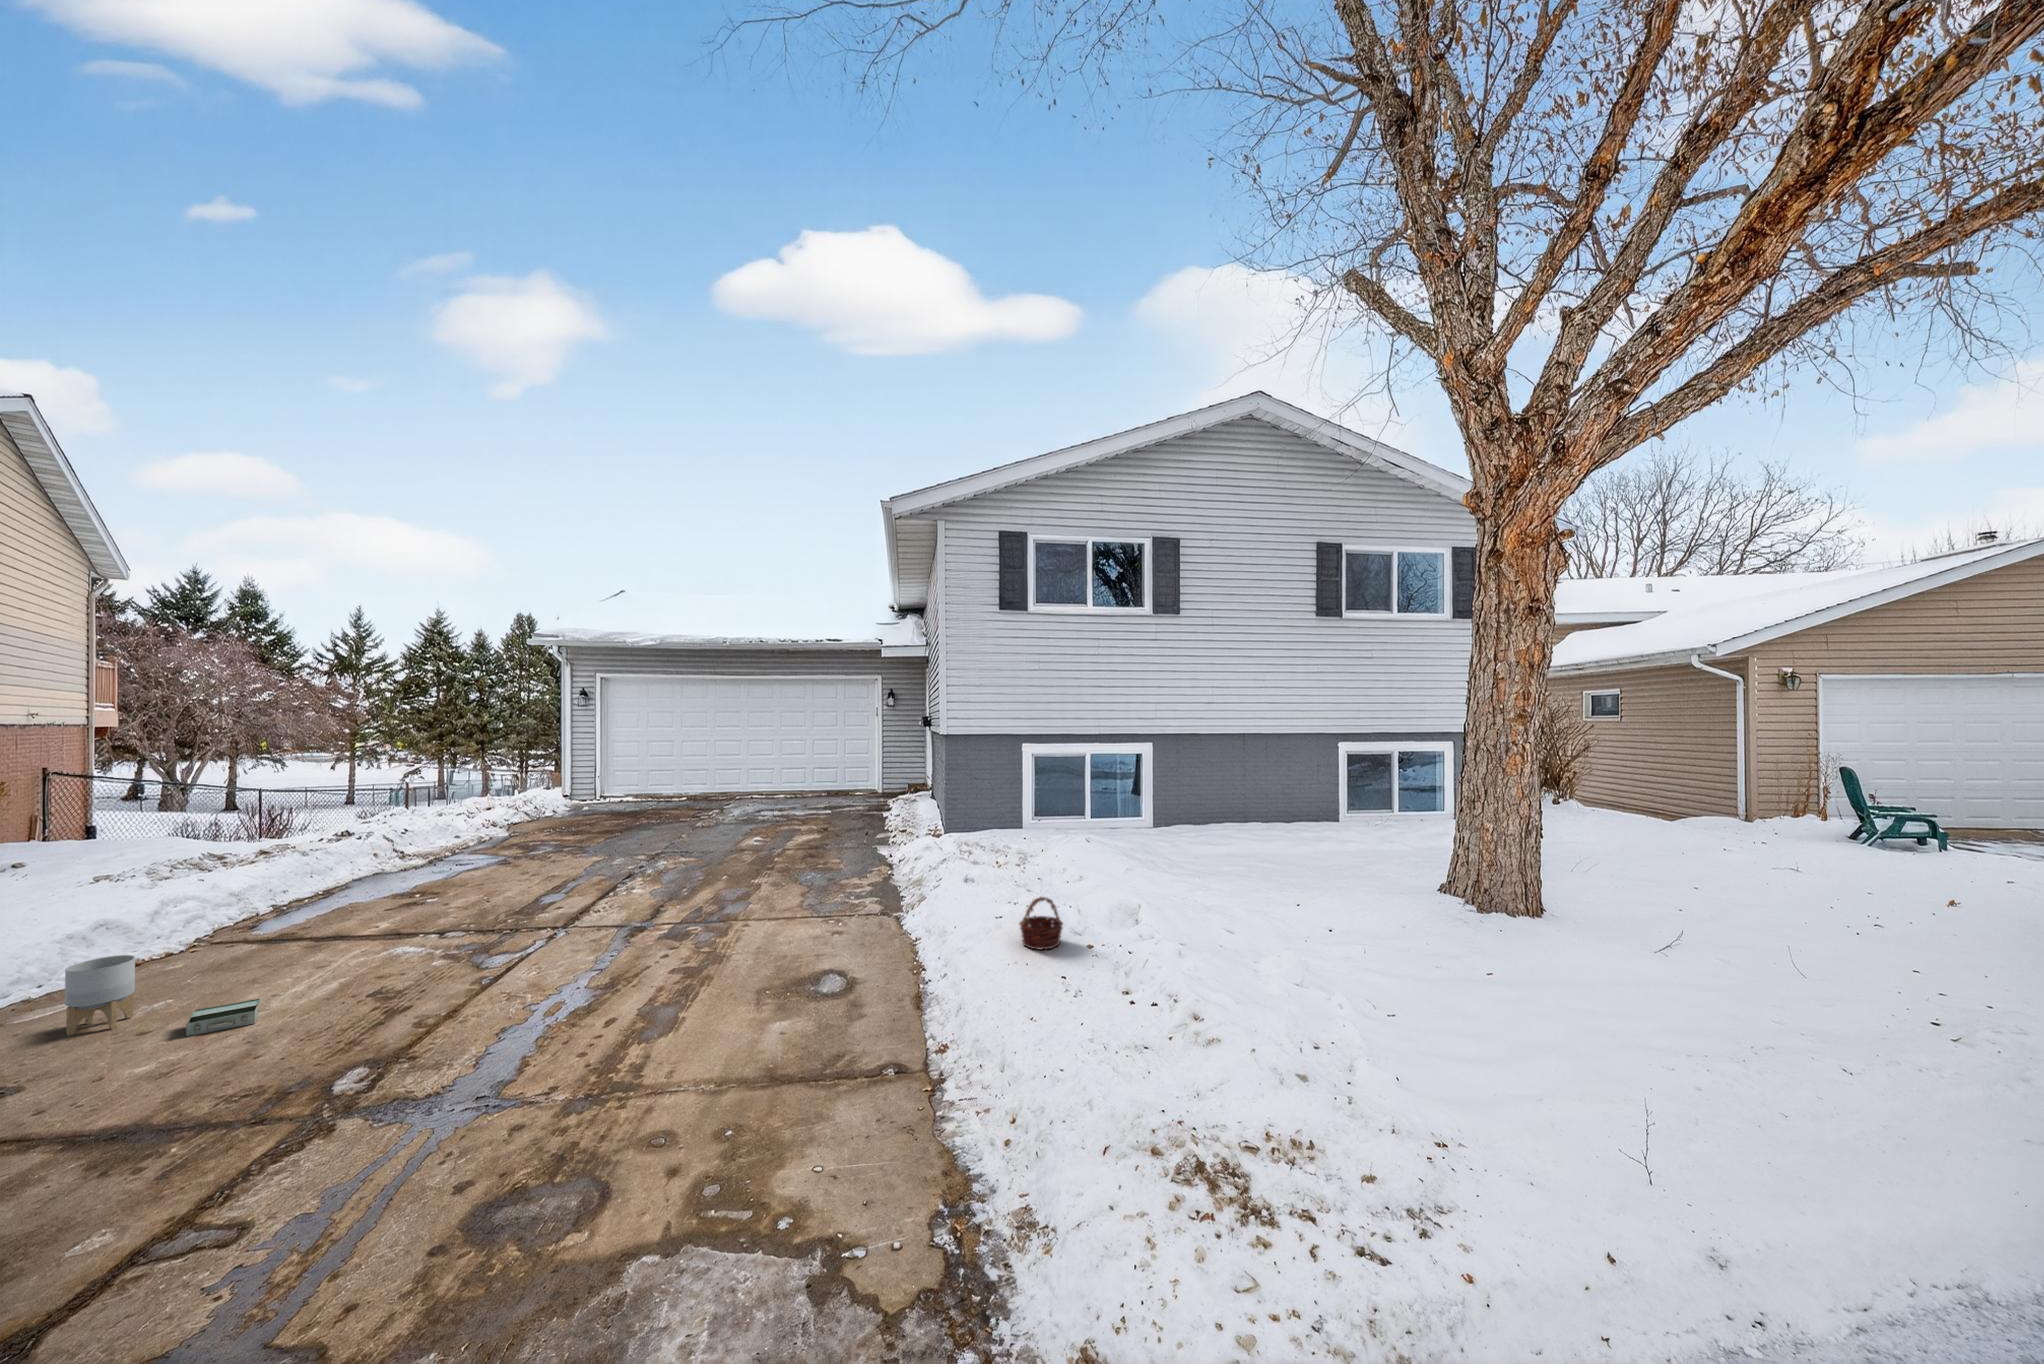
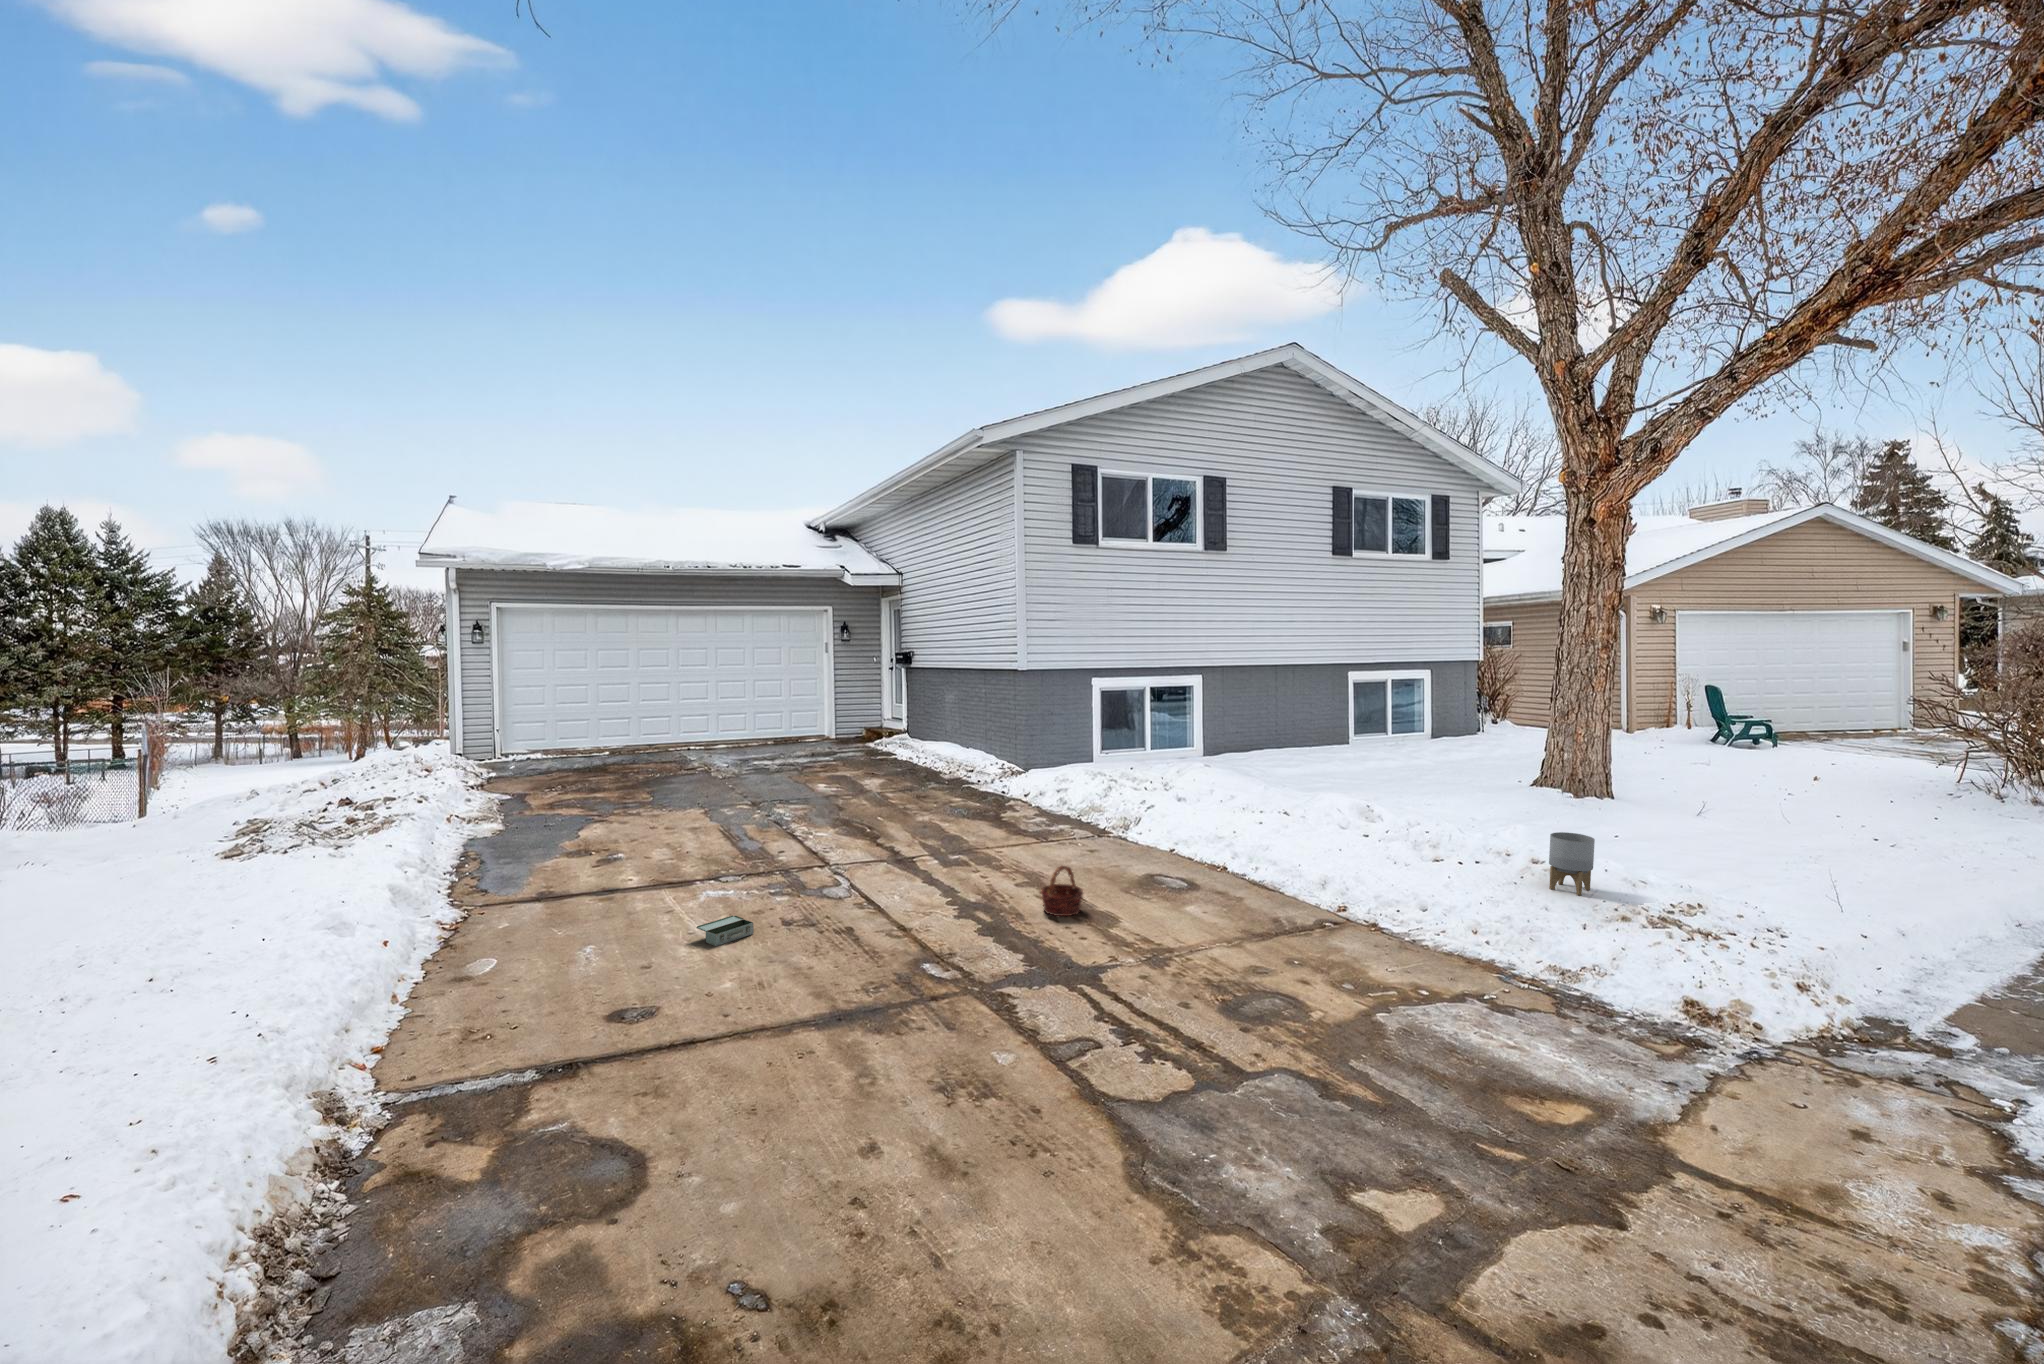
basket: present [1019,897,1063,949] -> present [1041,866,1083,916]
planter: present [65,955,135,1036] -> present [1549,832,1595,895]

